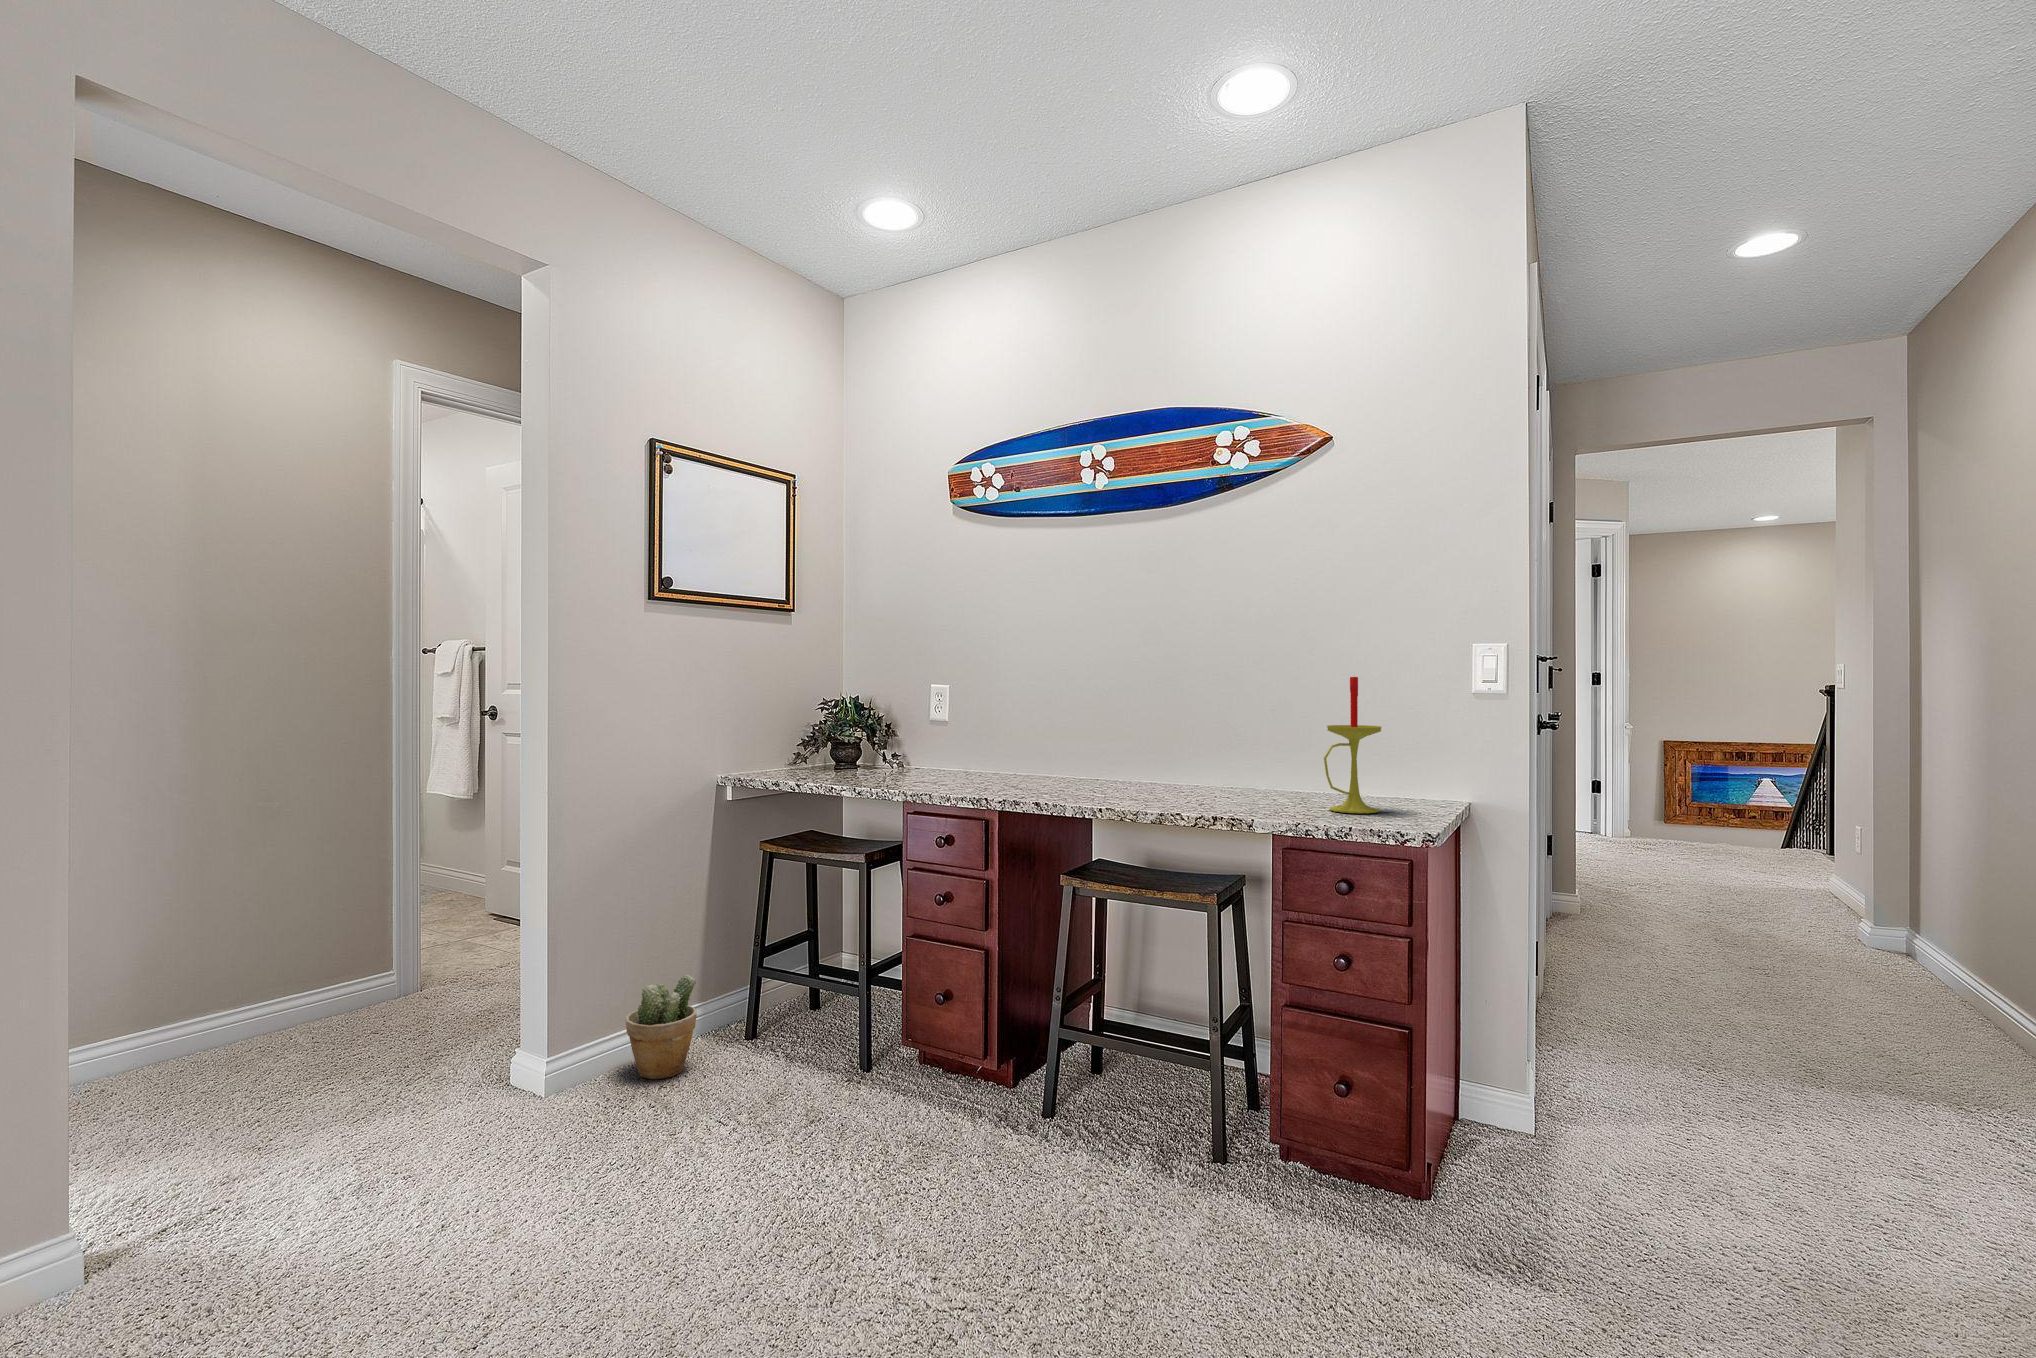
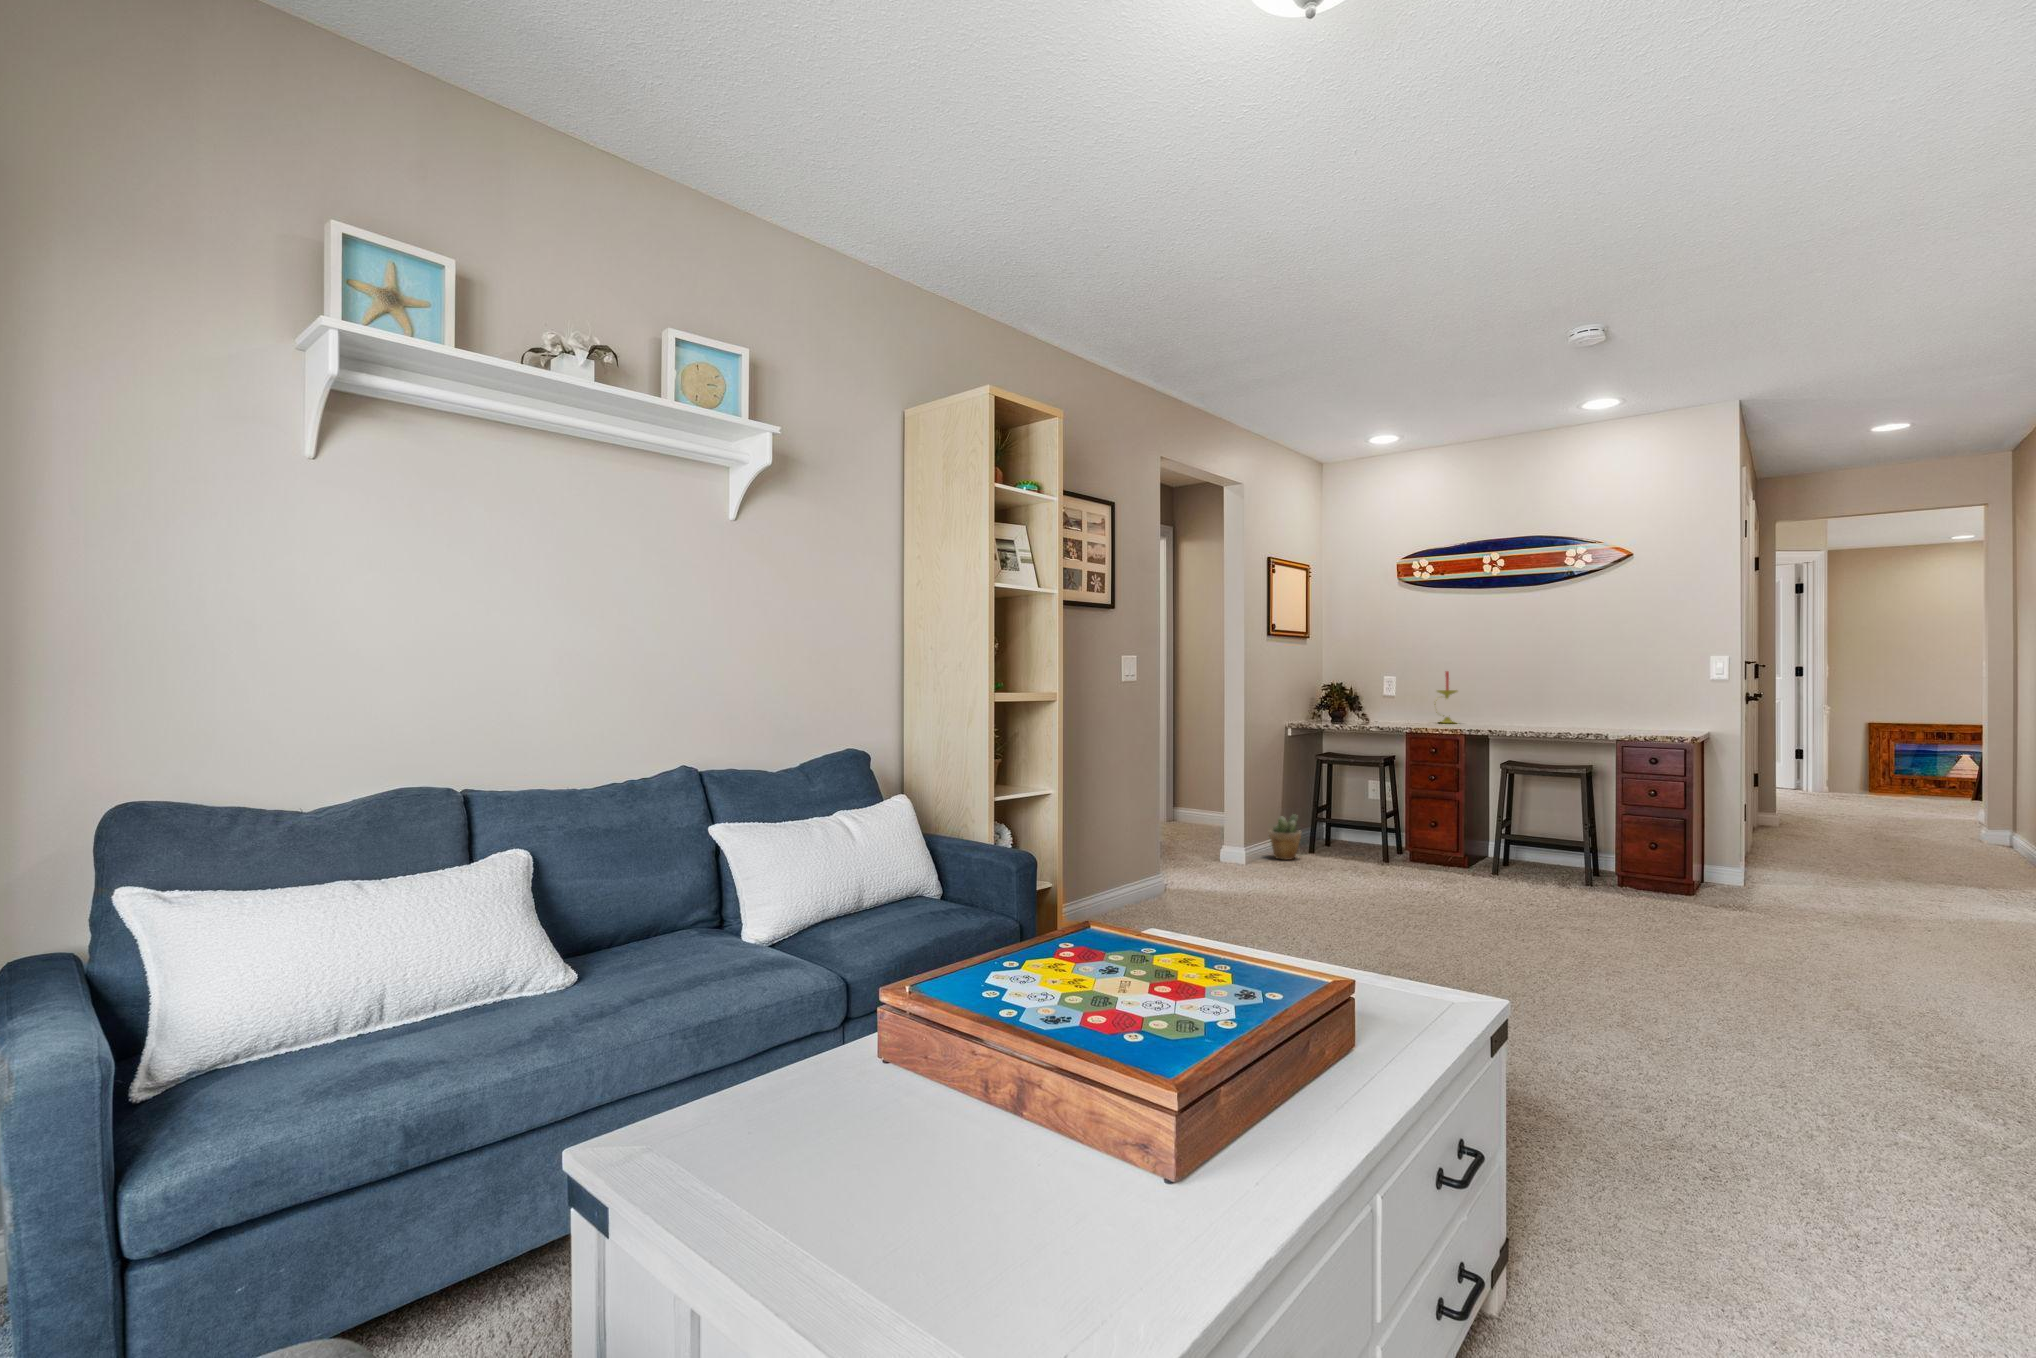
candle: present [1324,677,1382,813] -> present [1434,671,1457,723]

